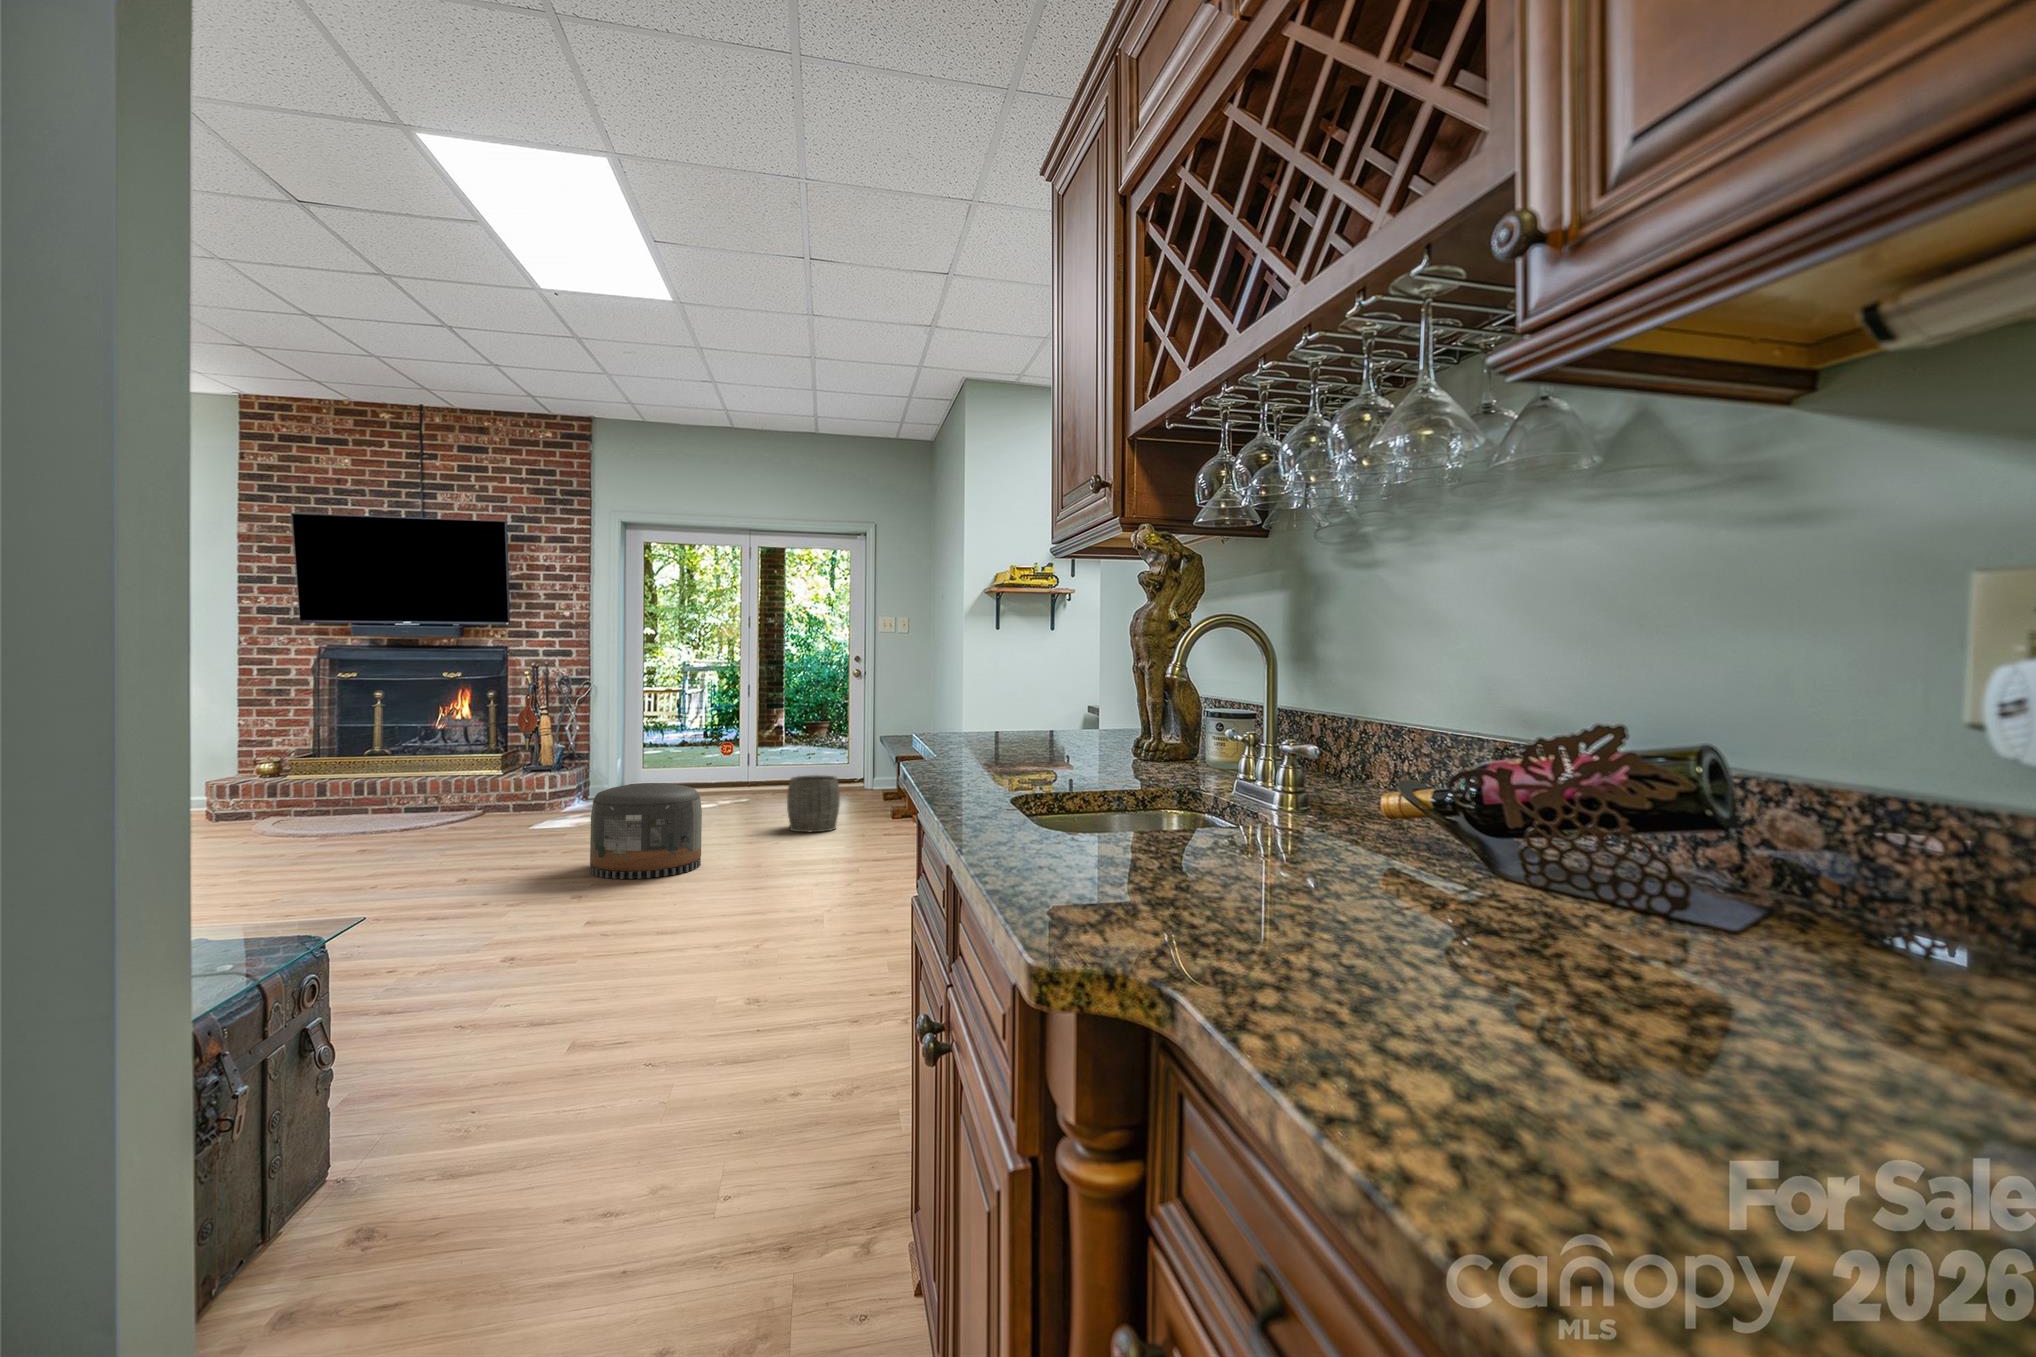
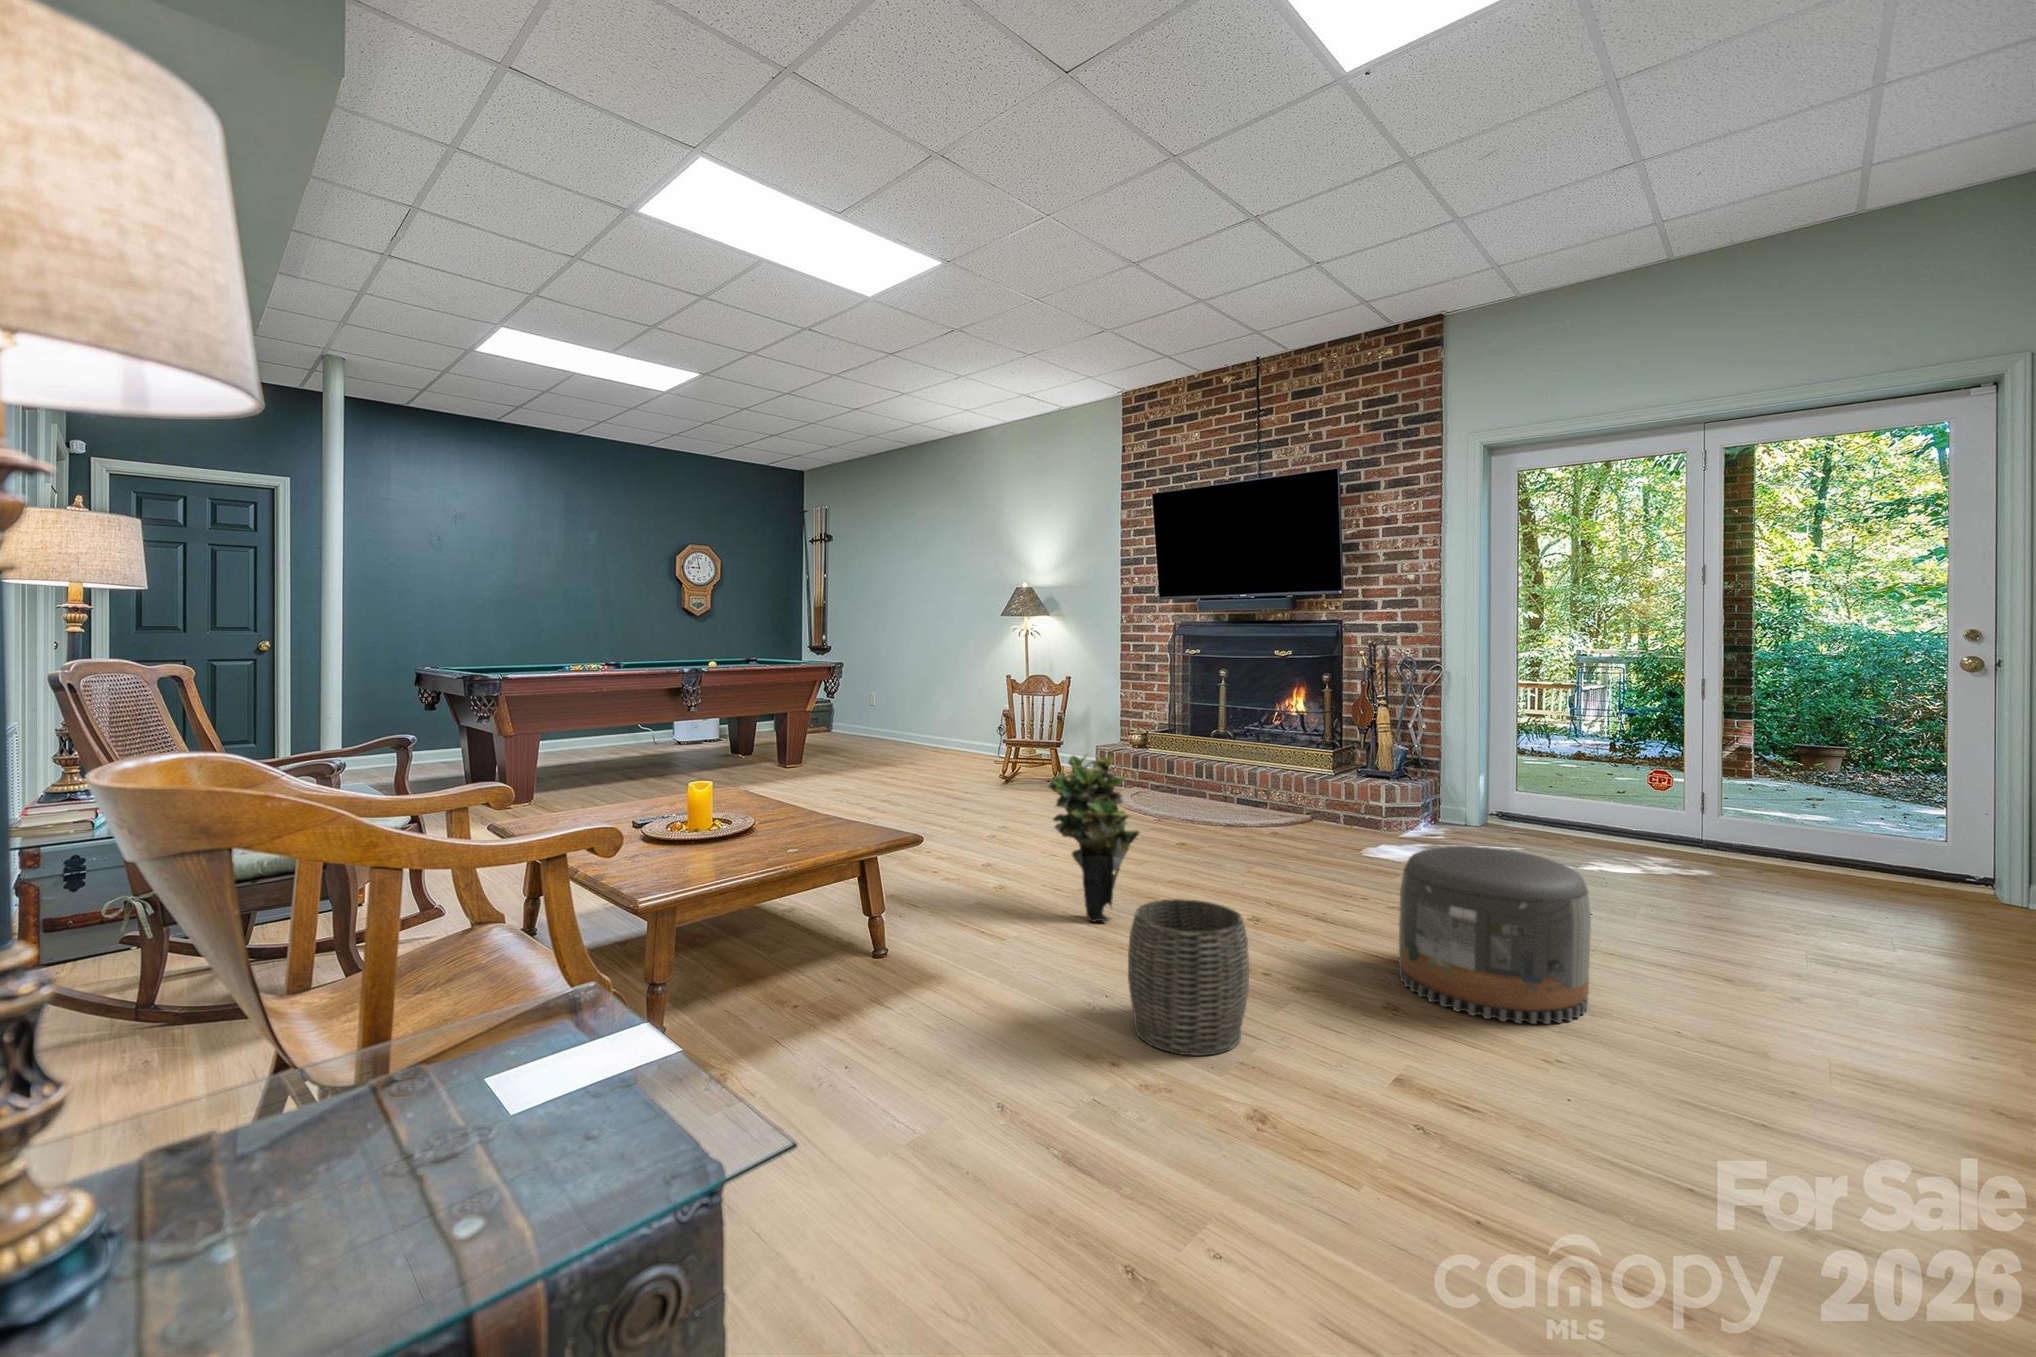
potted plant: none [255,749,362,895] -> present [1048,754,1140,922]
woven basket: present [787,775,840,832] -> present [1128,899,1249,1056]

